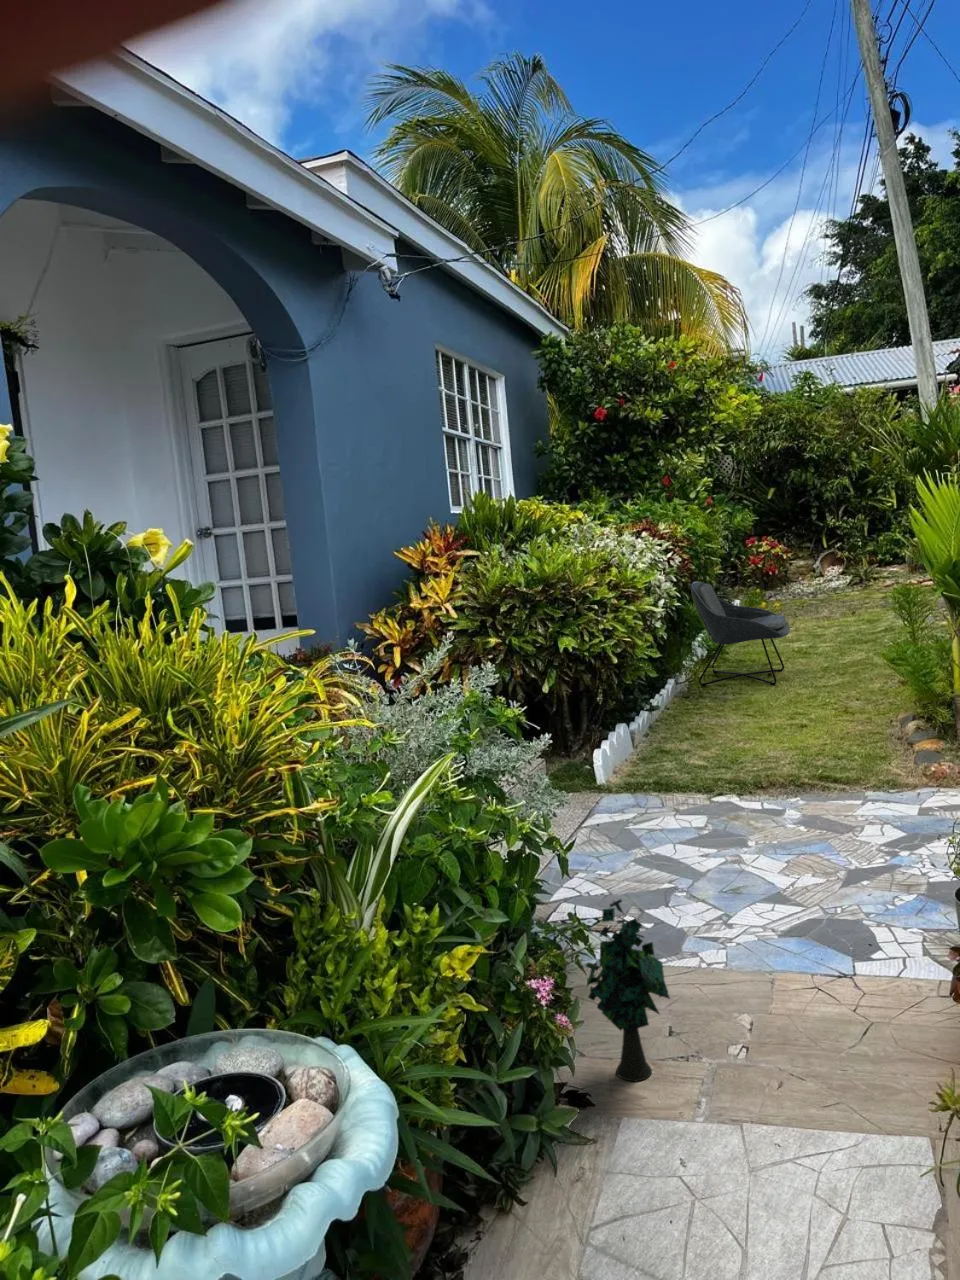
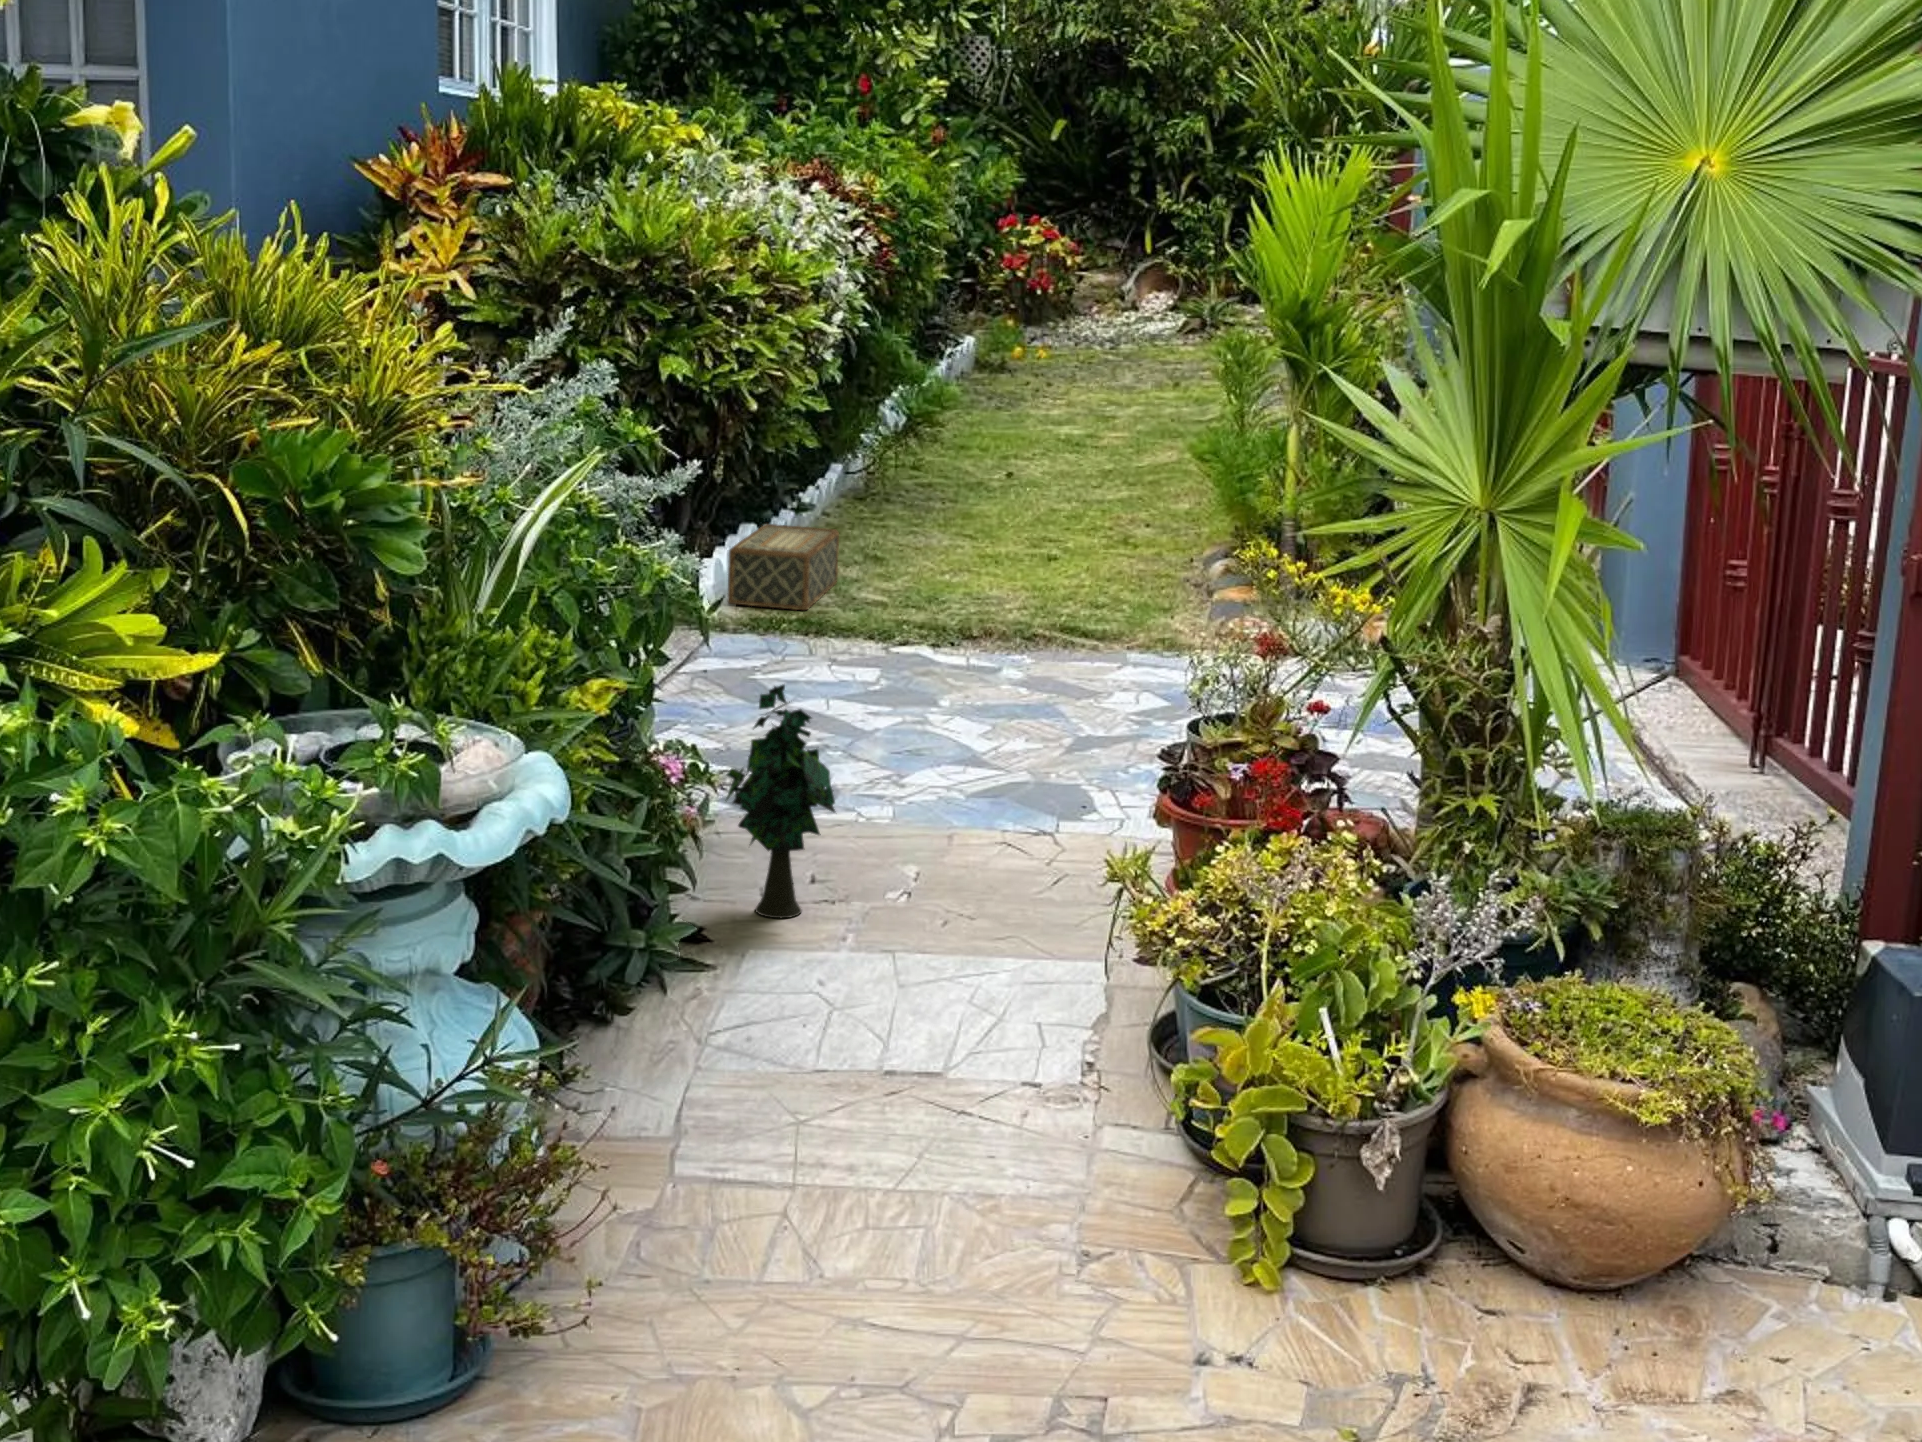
lounge chair: present [690,581,790,687] -> none [884,288,1057,496]
woven basket: none [609,724,675,776] -> present [728,524,839,610]

